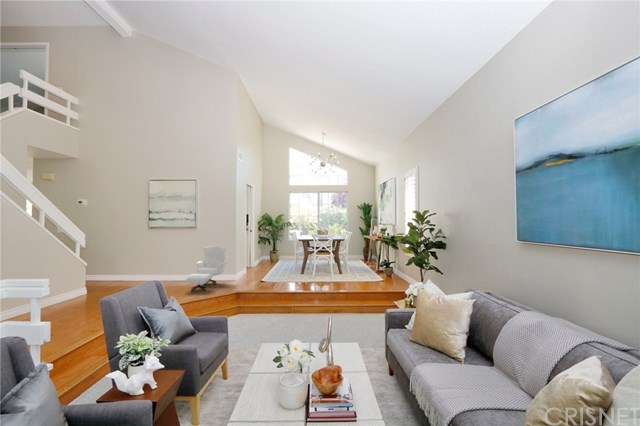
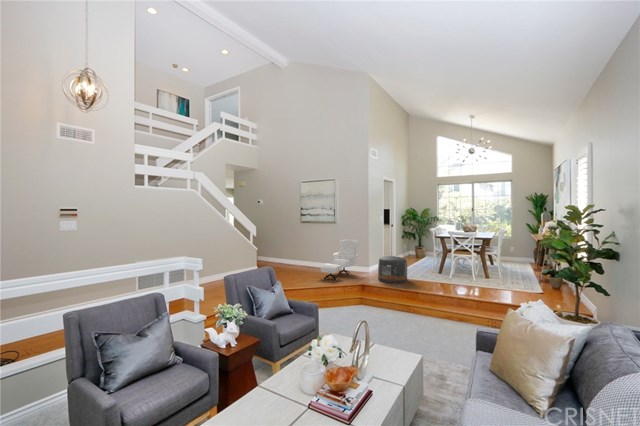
pouf: none [251,260,280,287] -> present [378,256,407,283]

